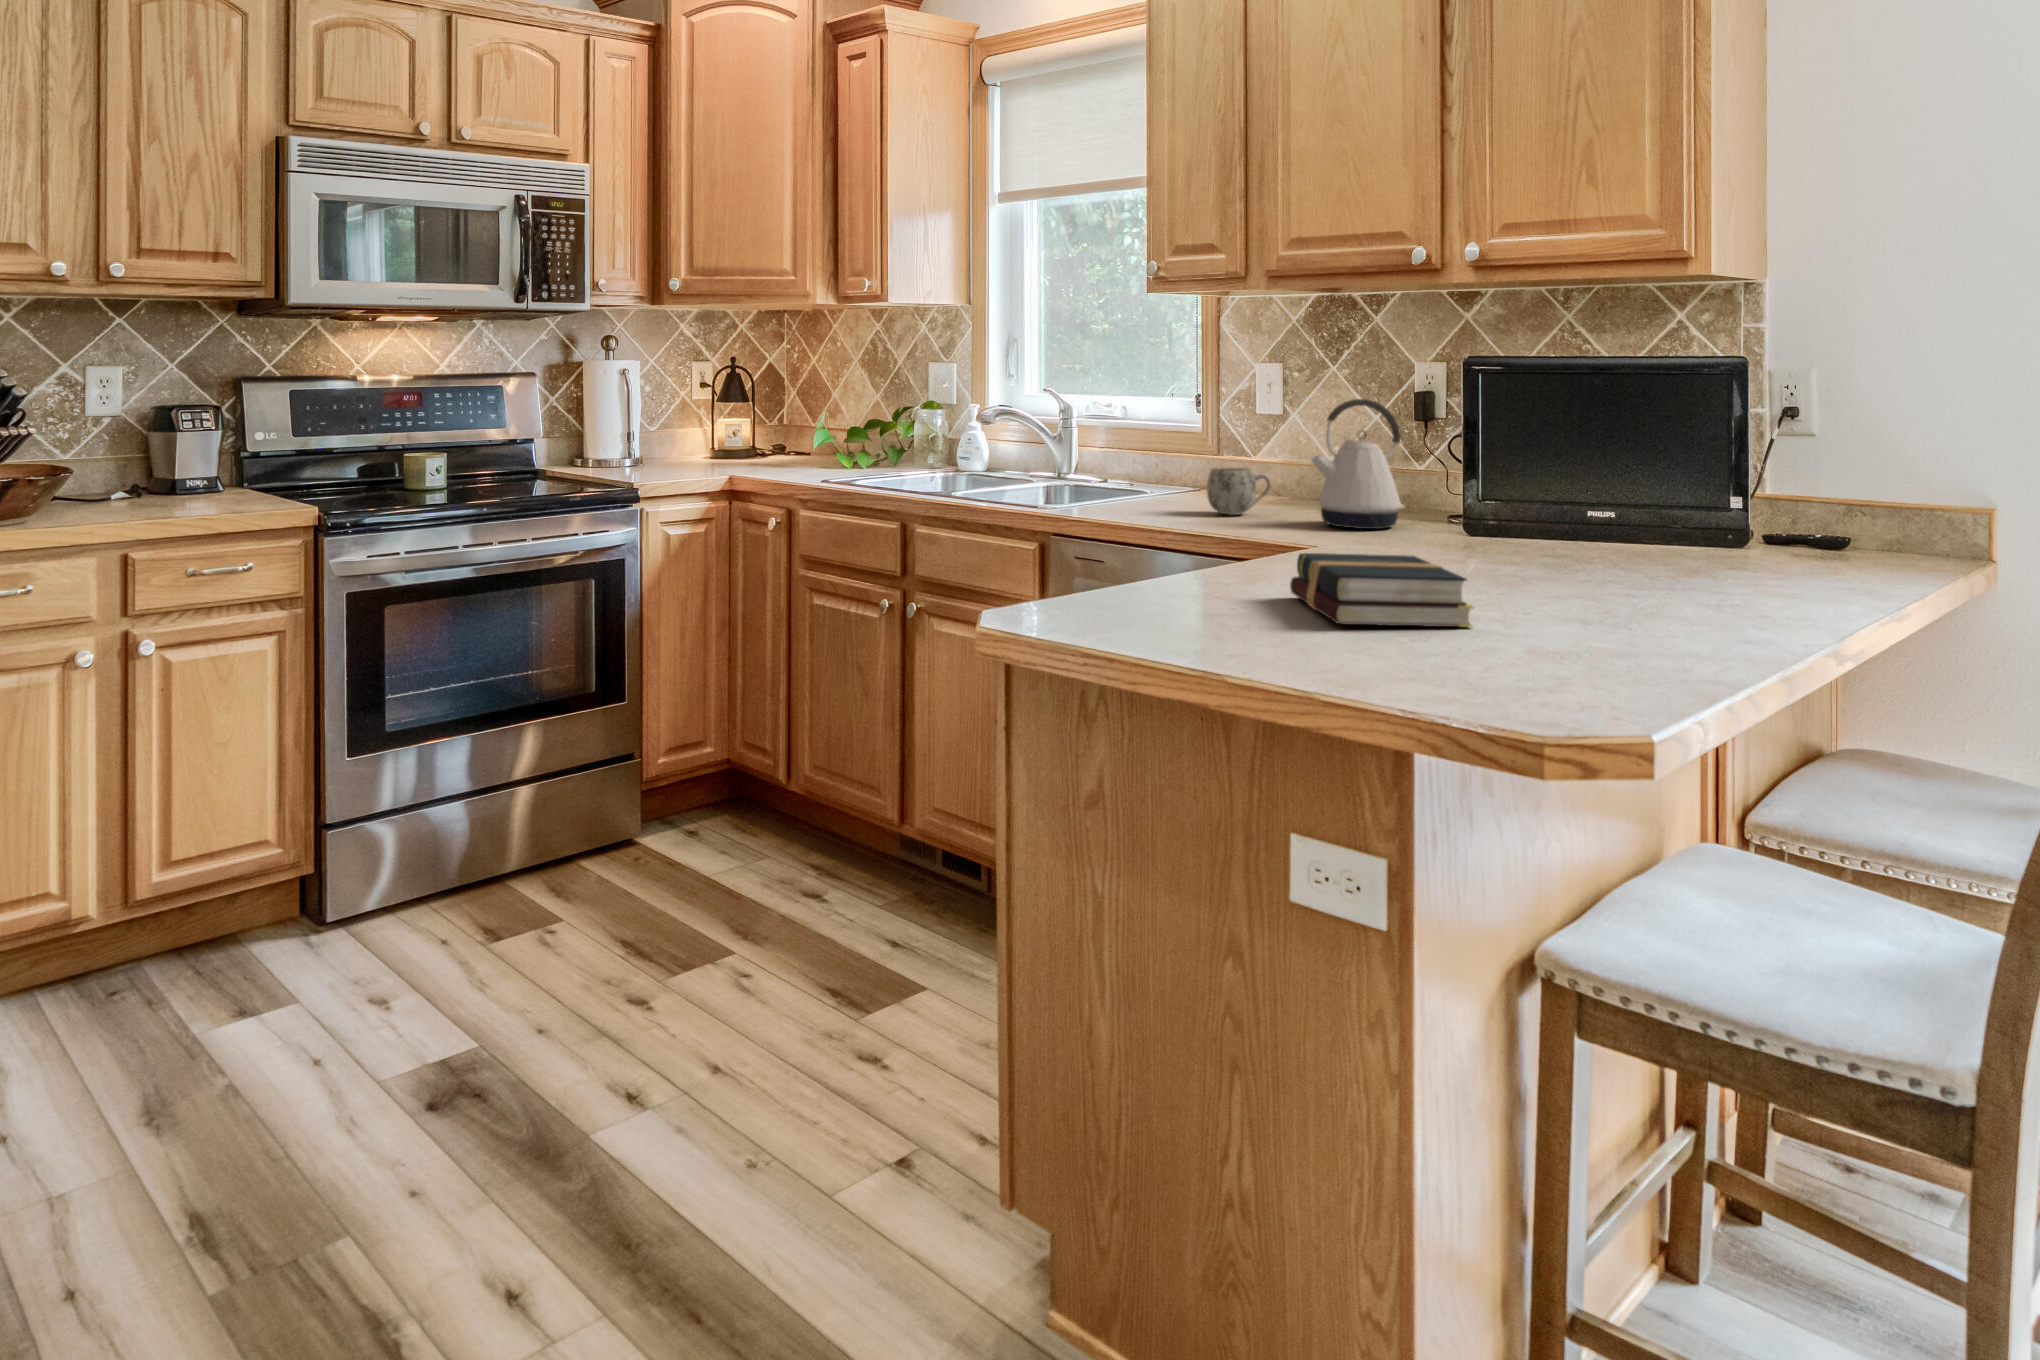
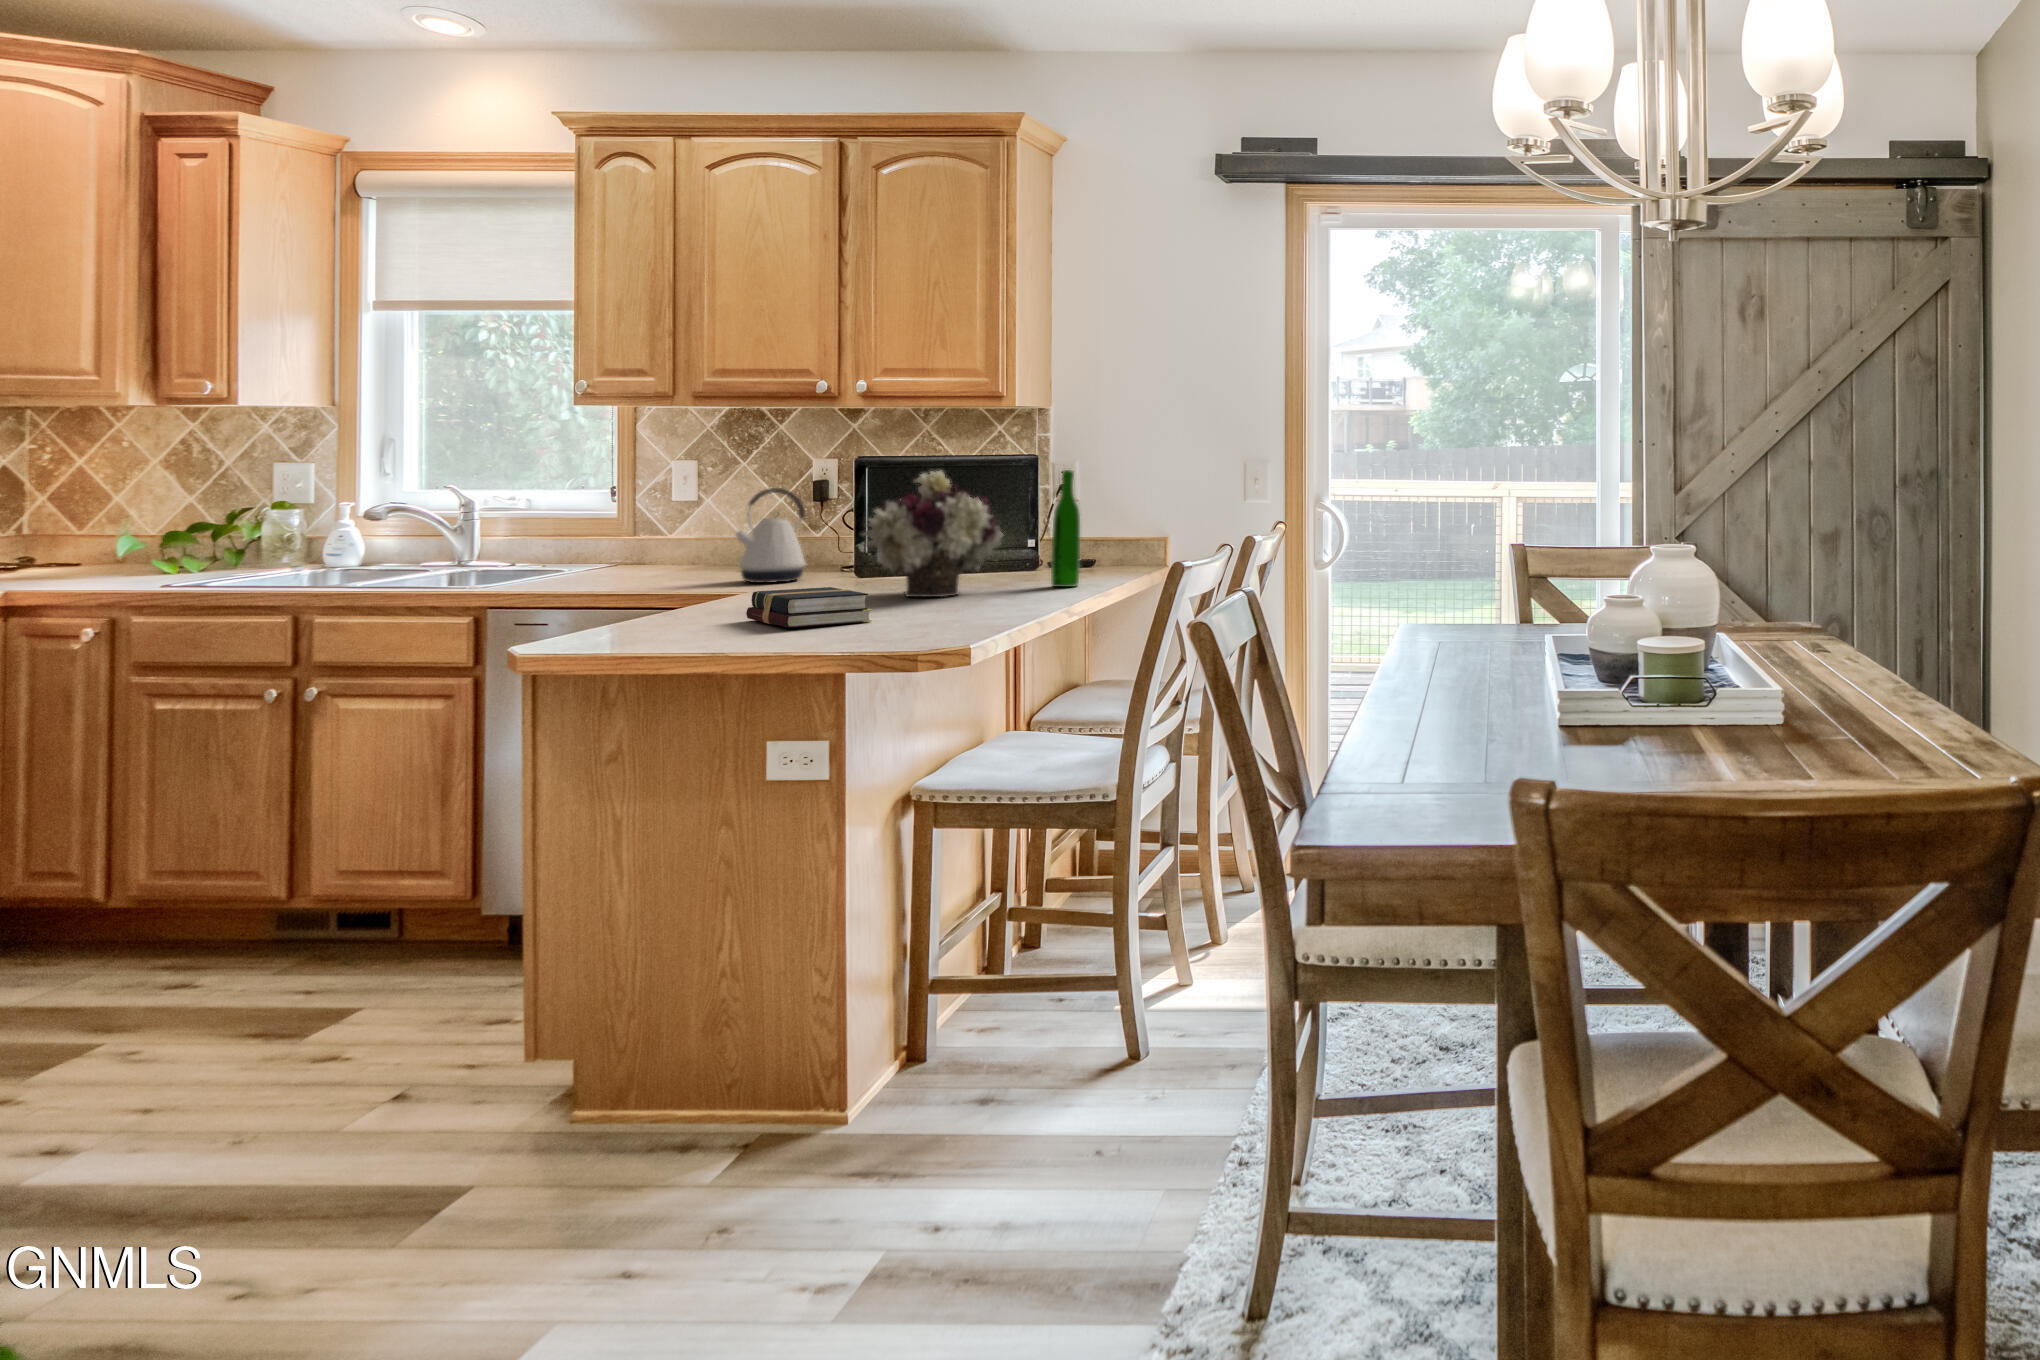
flower arrangement: none [1464,375,1698,585] -> present [863,471,1003,597]
wine bottle: none [1786,380,1842,588] -> present [1051,470,1080,587]
mug: present [1207,467,1272,515] -> none [637,545,695,582]

